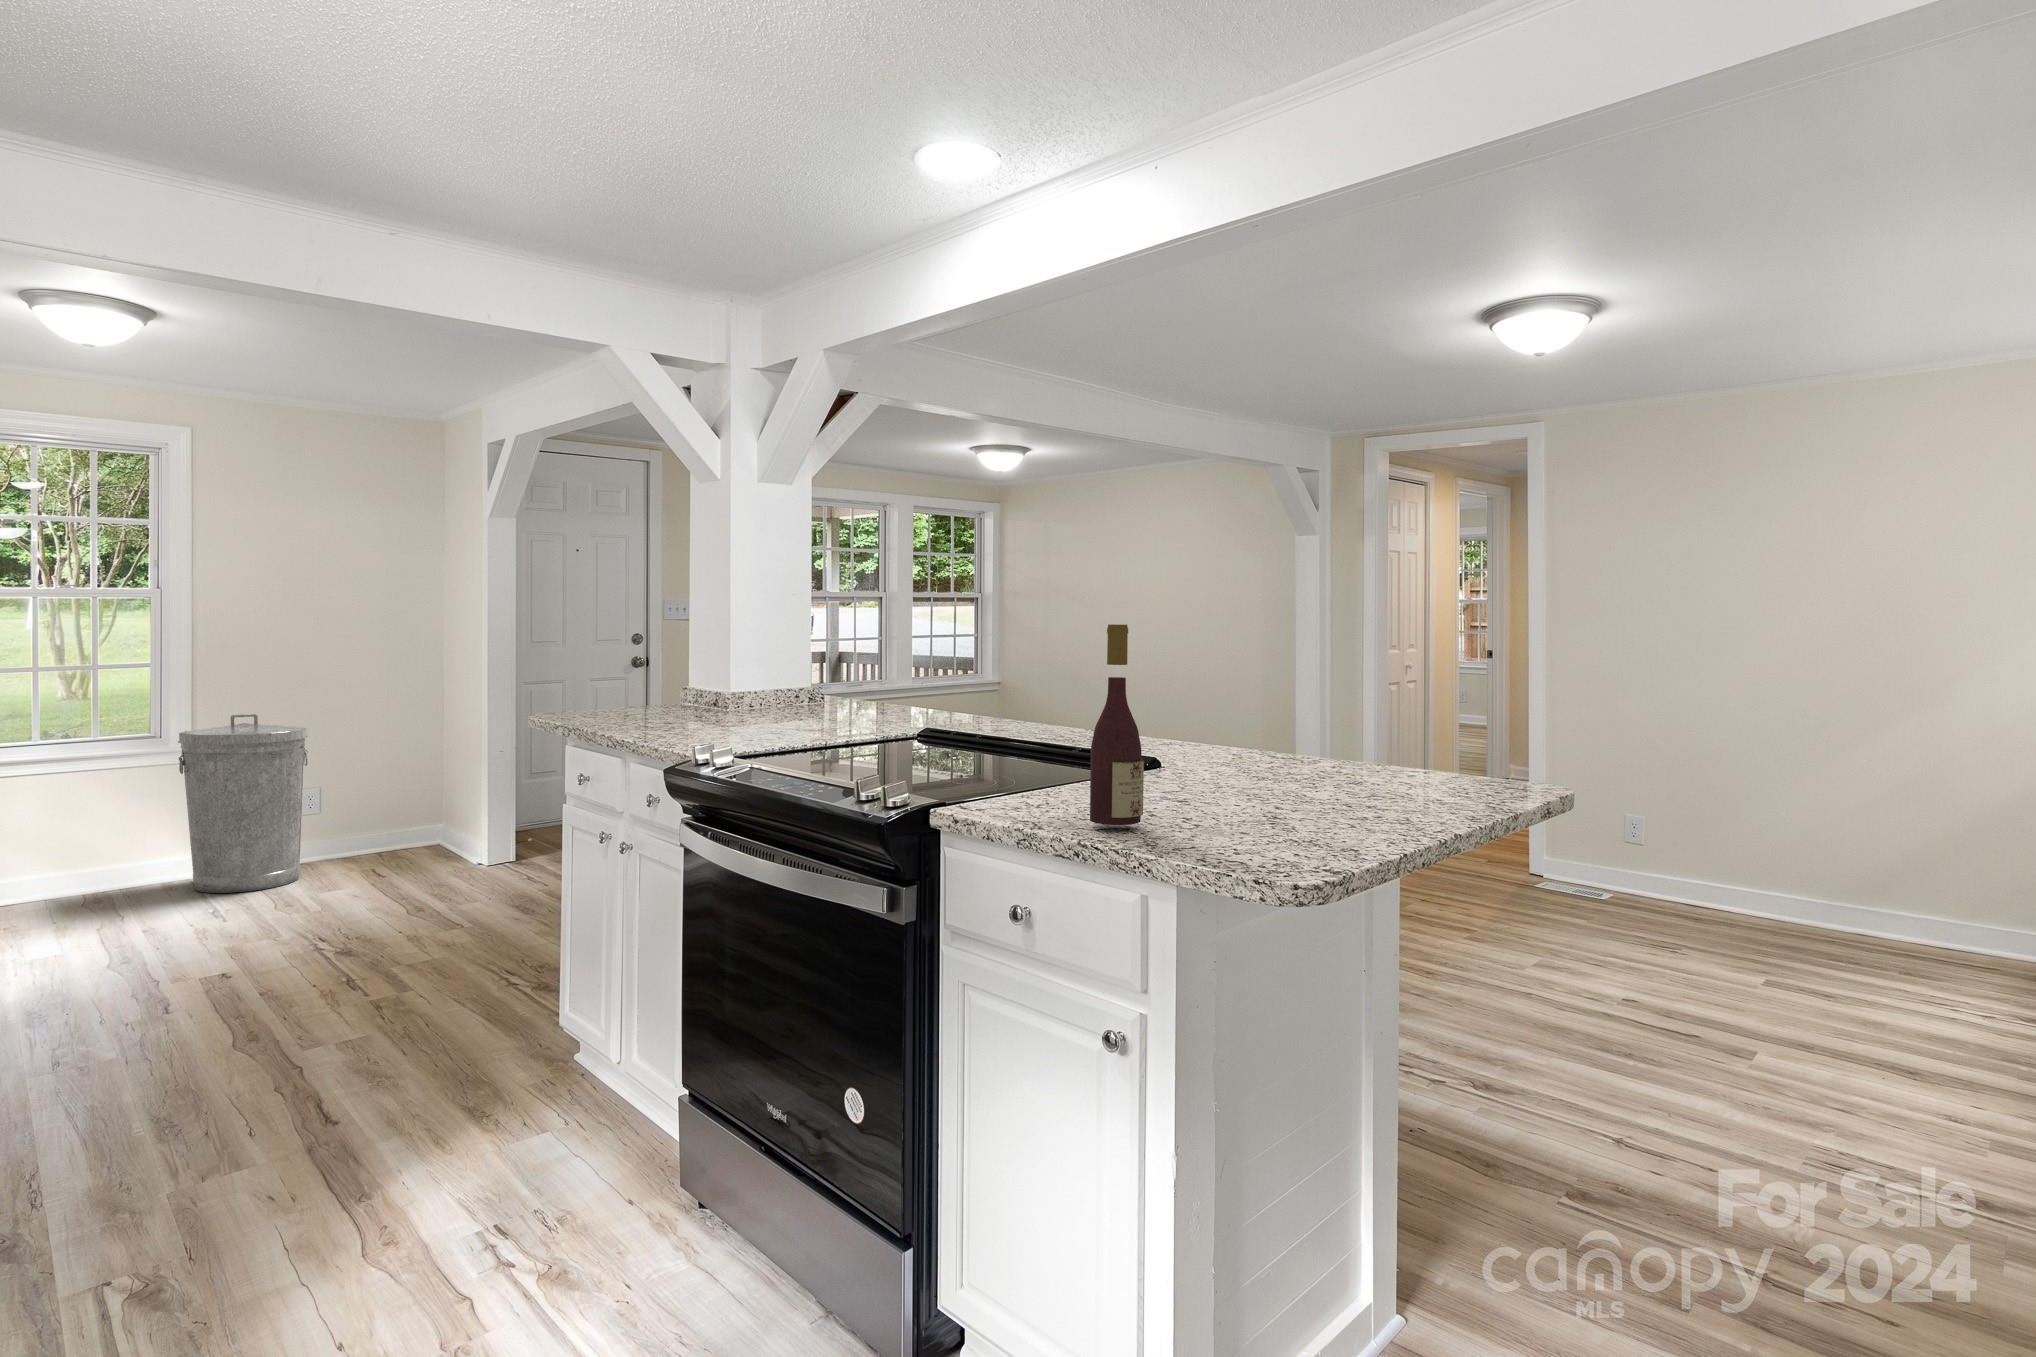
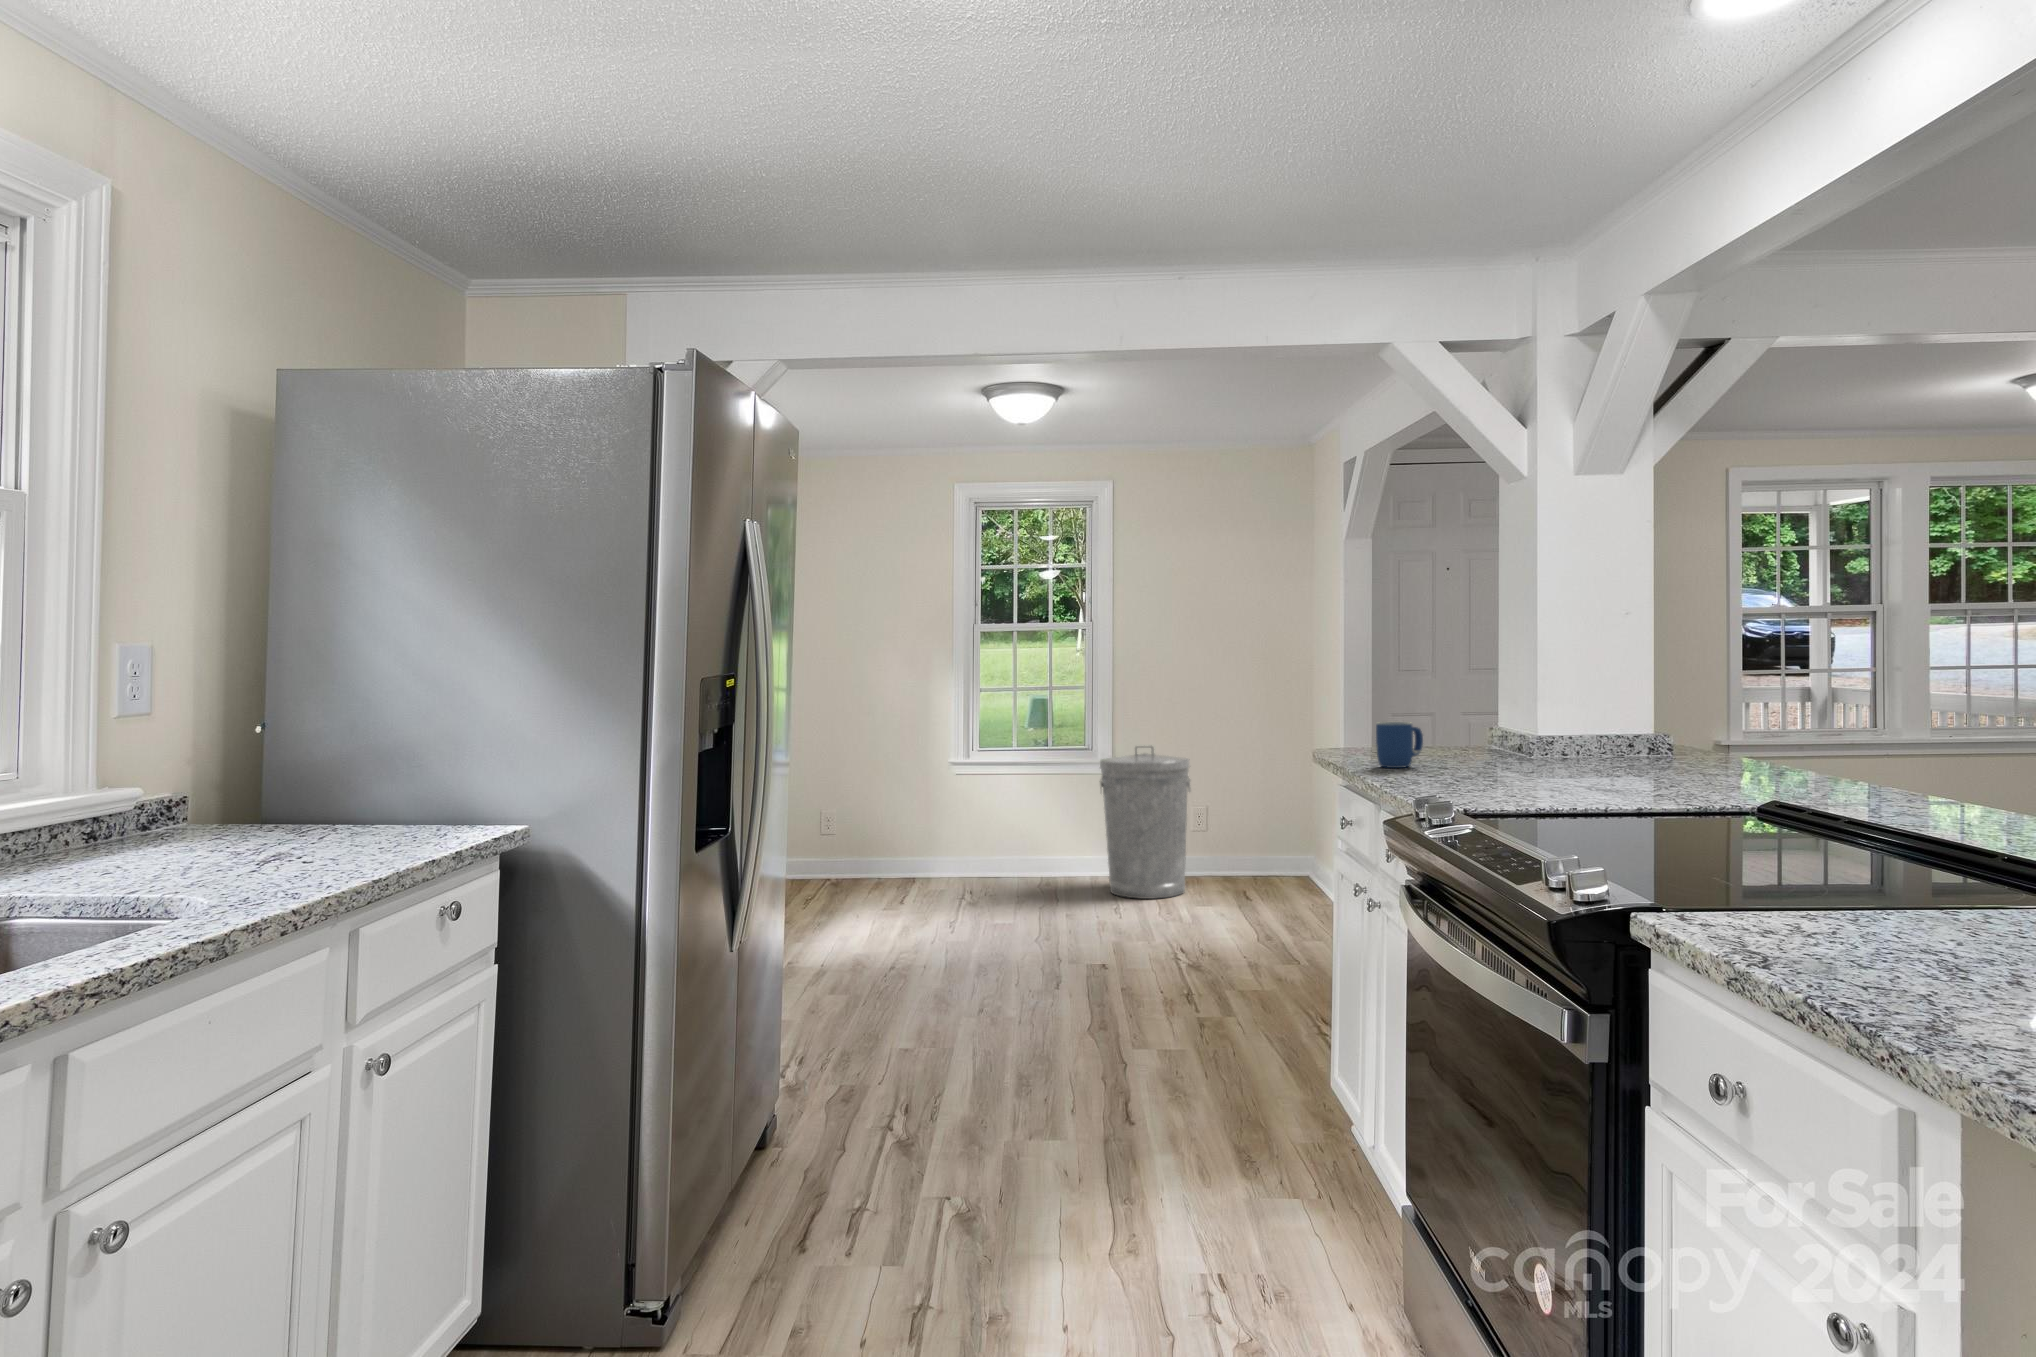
wine bottle: present [1090,624,1144,825] -> none [1849,660,1963,996]
mug: none [594,679,637,722] -> present [1376,722,1423,768]

